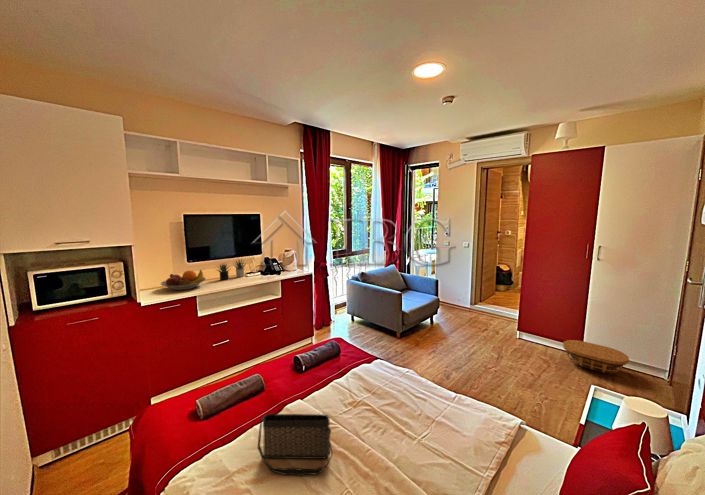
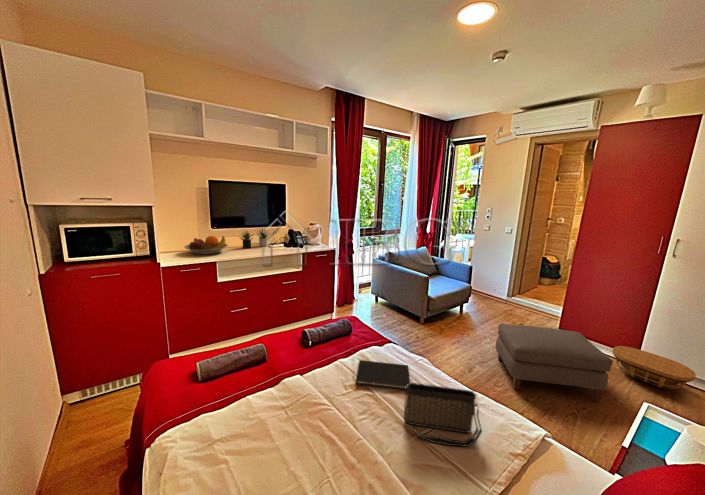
ottoman: none [467,331,565,392] -> present [496,324,613,402]
notebook: none [354,378,404,401] -> present [356,360,410,389]
handbag: present [258,414,333,476] -> present [404,383,482,447]

